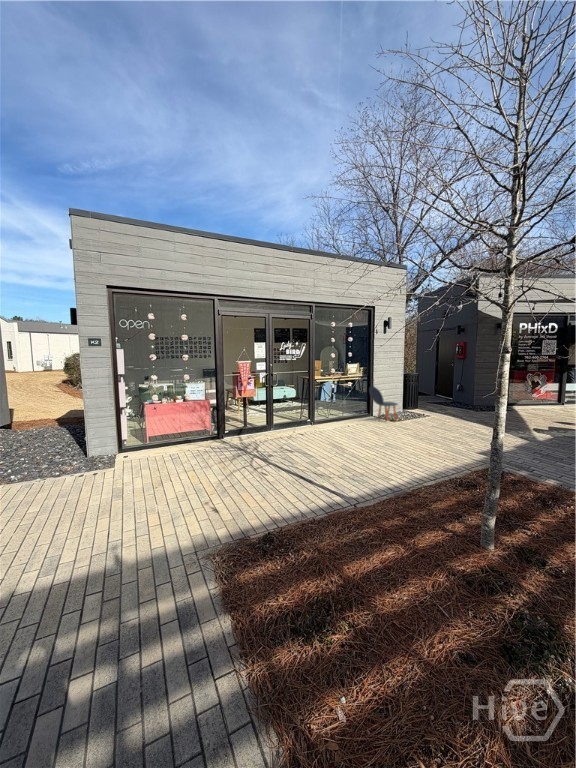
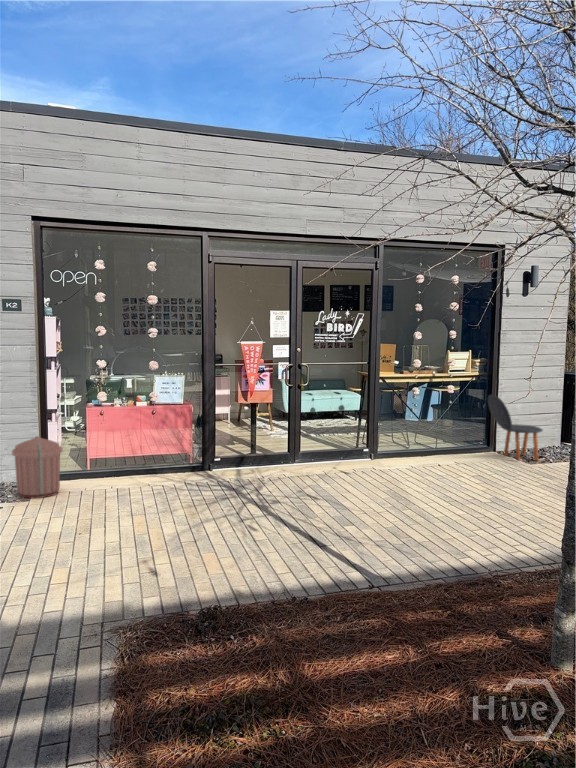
trash can: none [100,425,133,465] -> present [12,436,63,498]

